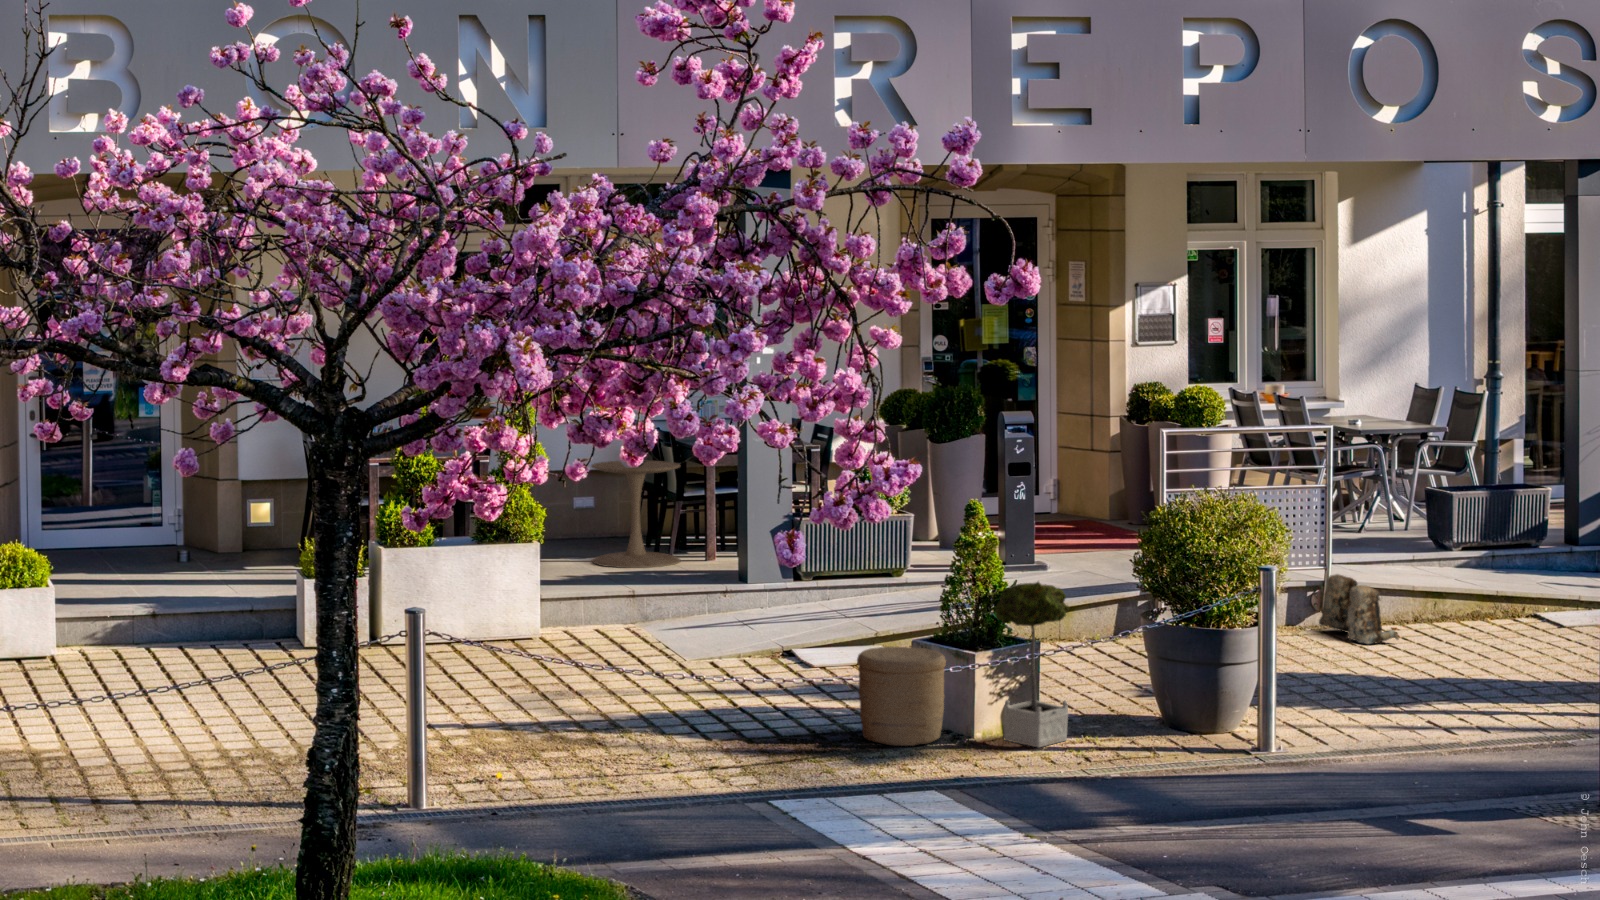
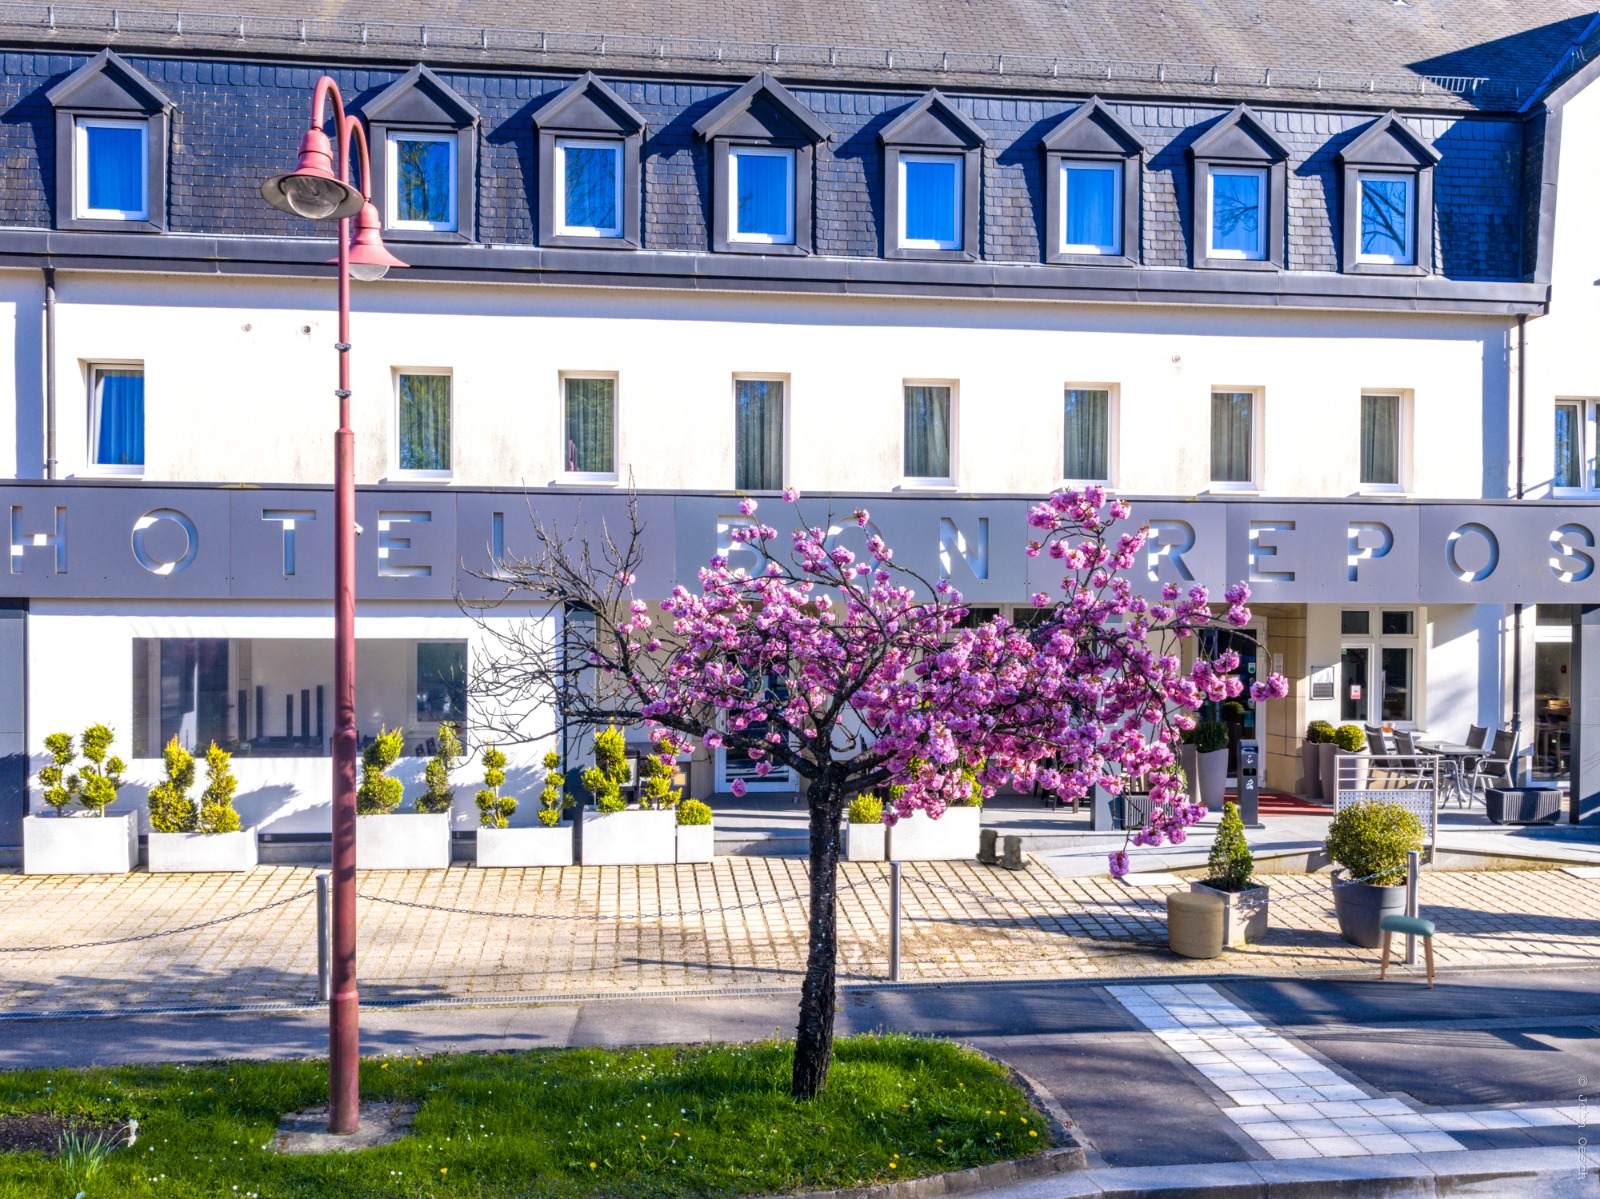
pedestal table: present [591,461,680,568] -> none [1008,757,1059,819]
backpack: present [1319,574,1399,644] -> present [976,829,1032,870]
potted tree: present [995,582,1070,747] -> none [1257,860,1309,968]
stool: none [1166,654,1243,754] -> present [1380,915,1435,988]

